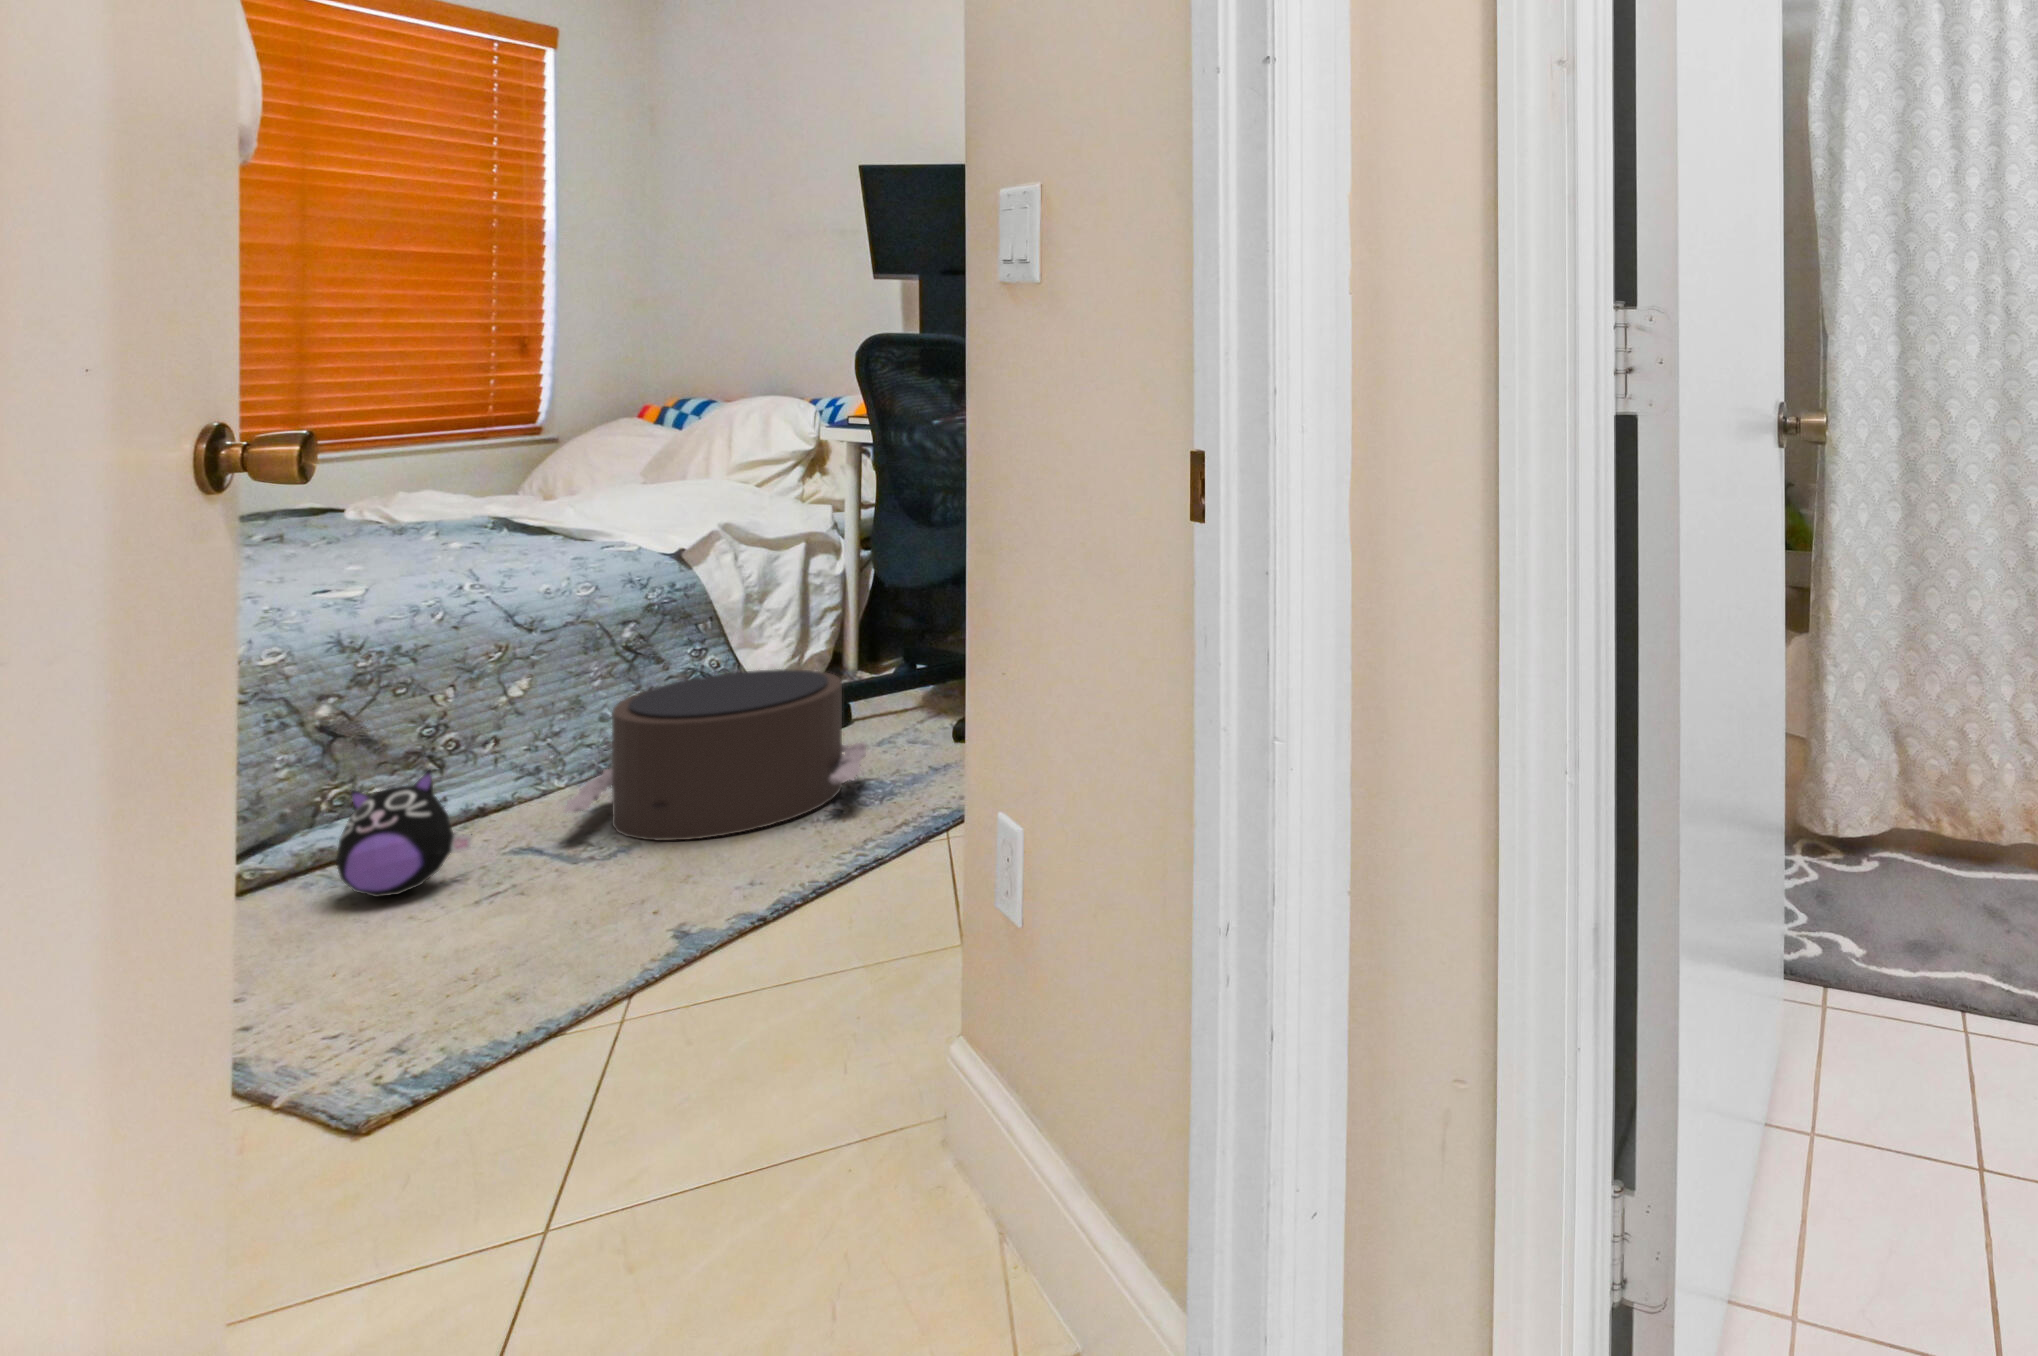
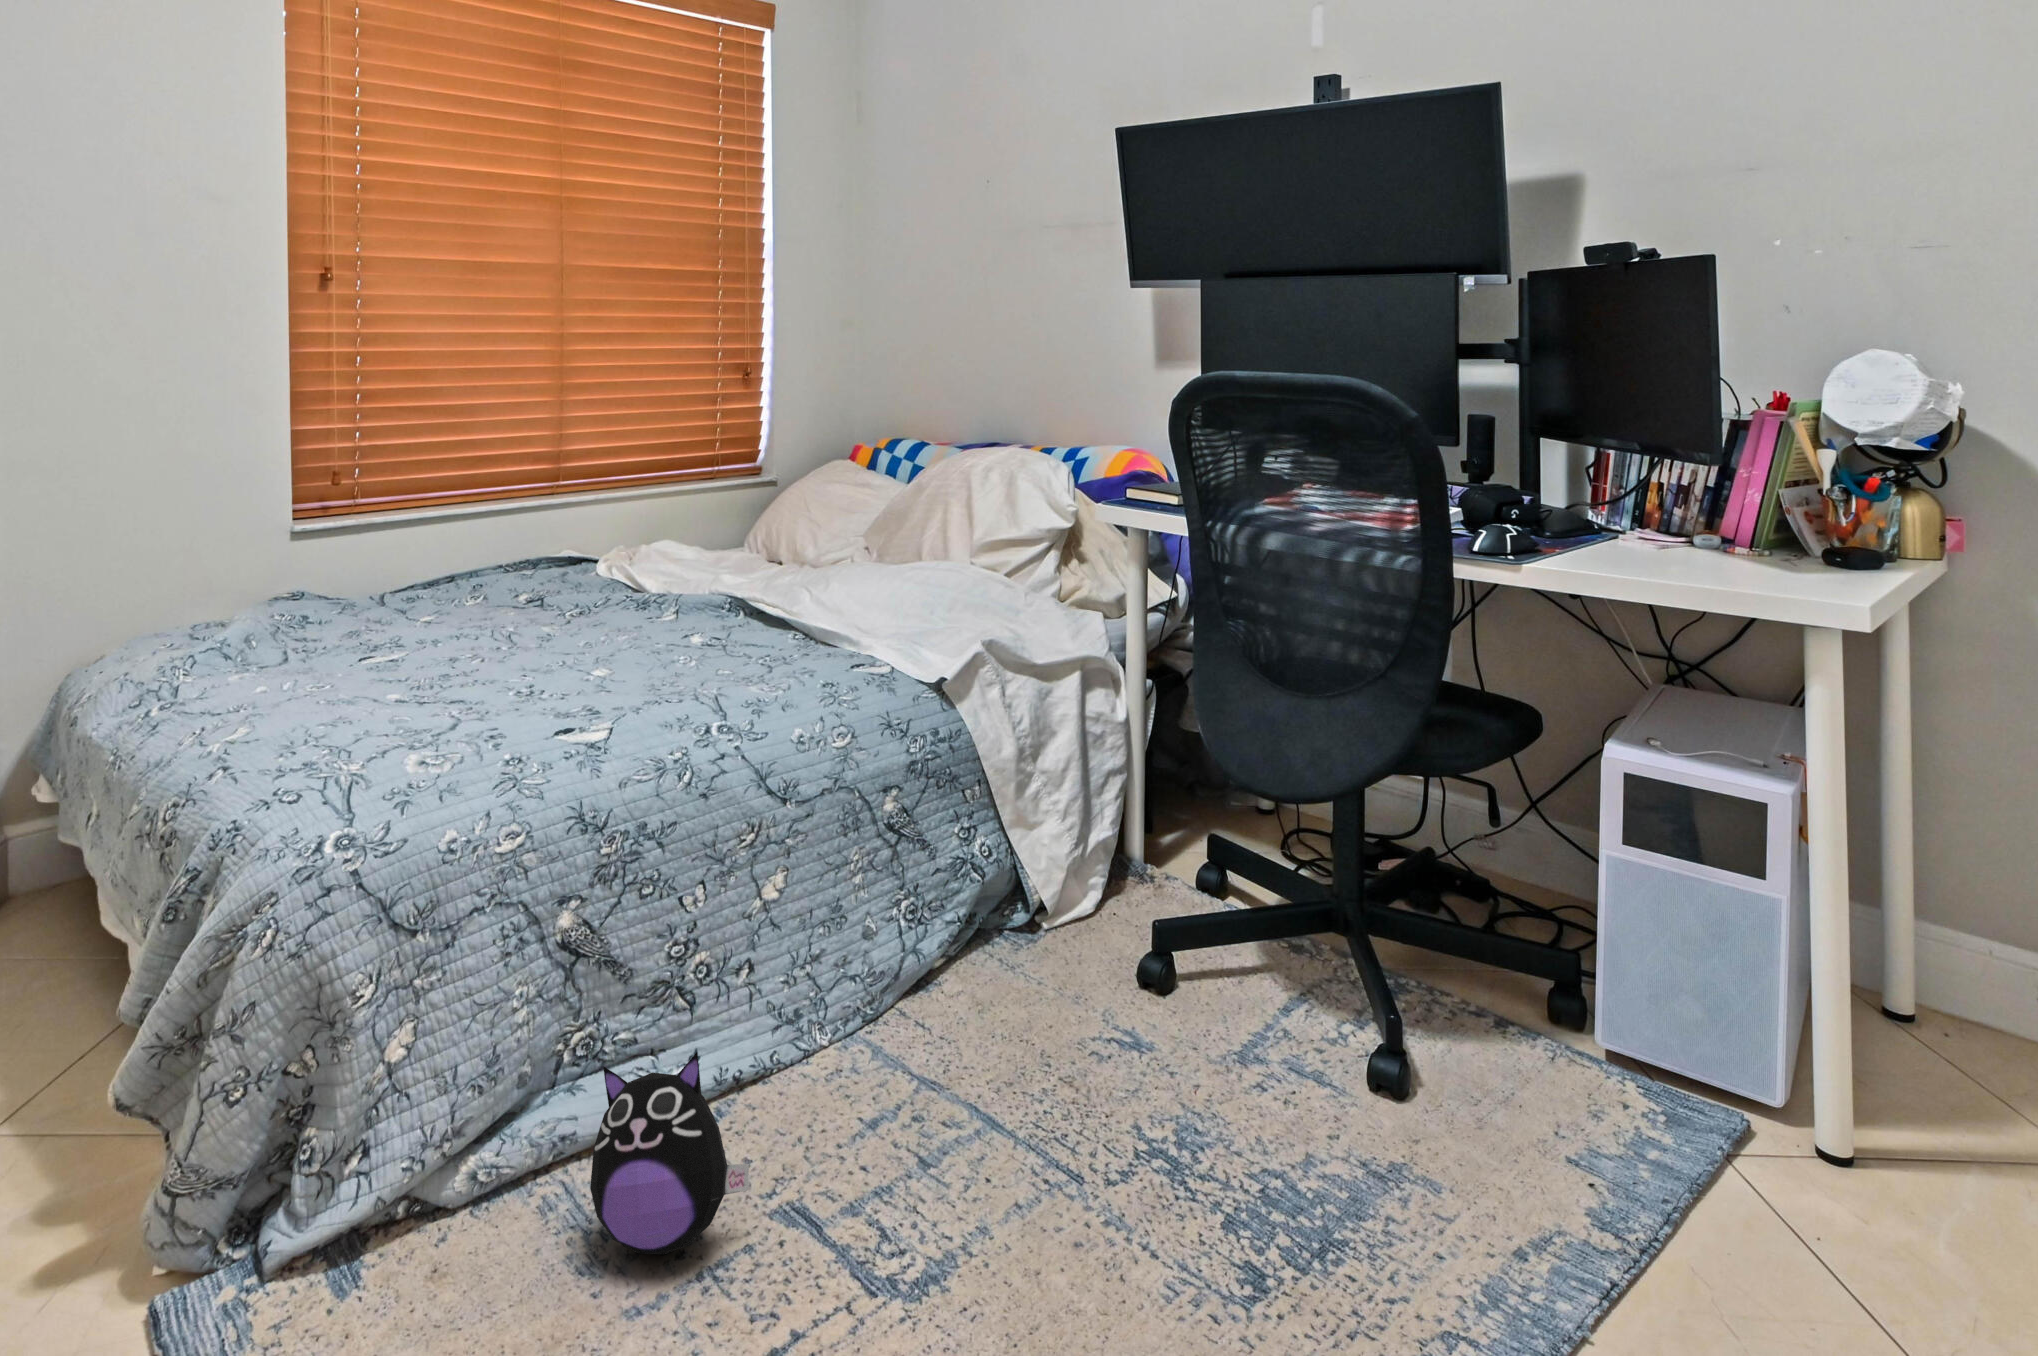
pouf: present [564,669,866,840] -> none [854,900,1277,1225]

